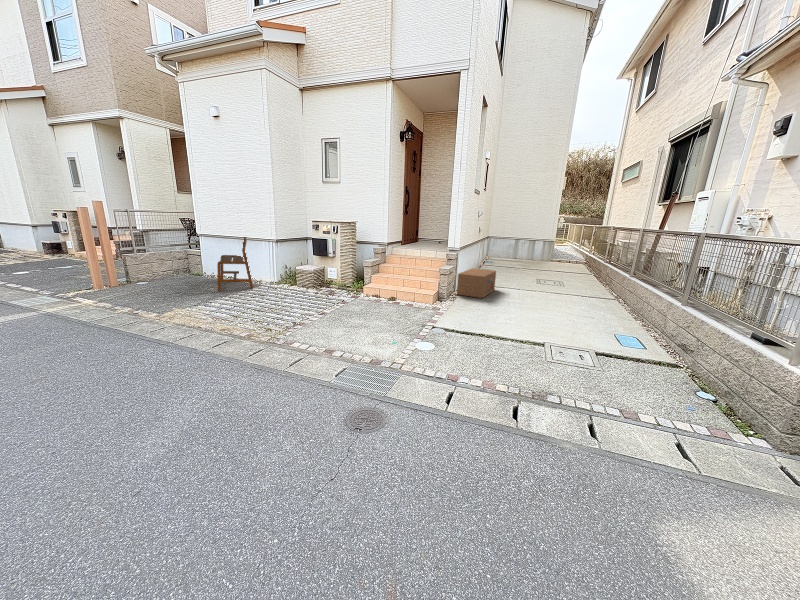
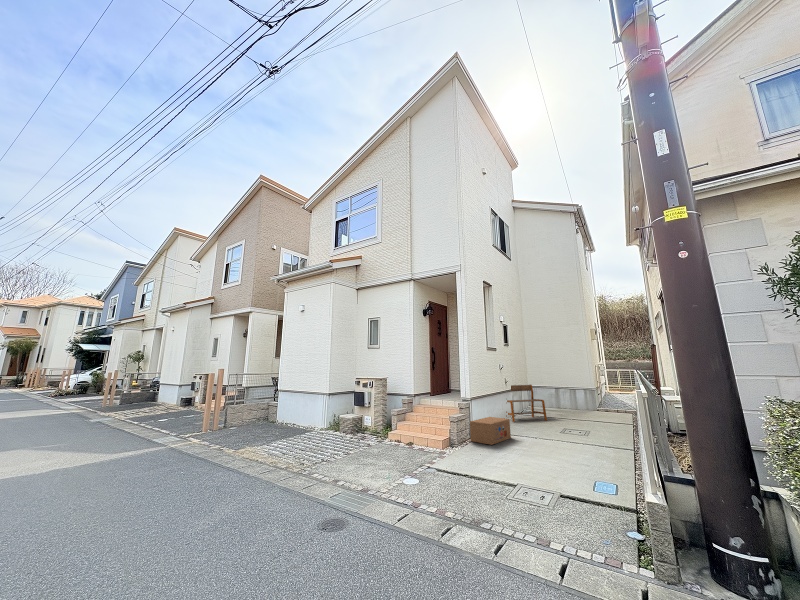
bench: present [217,237,253,291] -> present [506,385,547,422]

